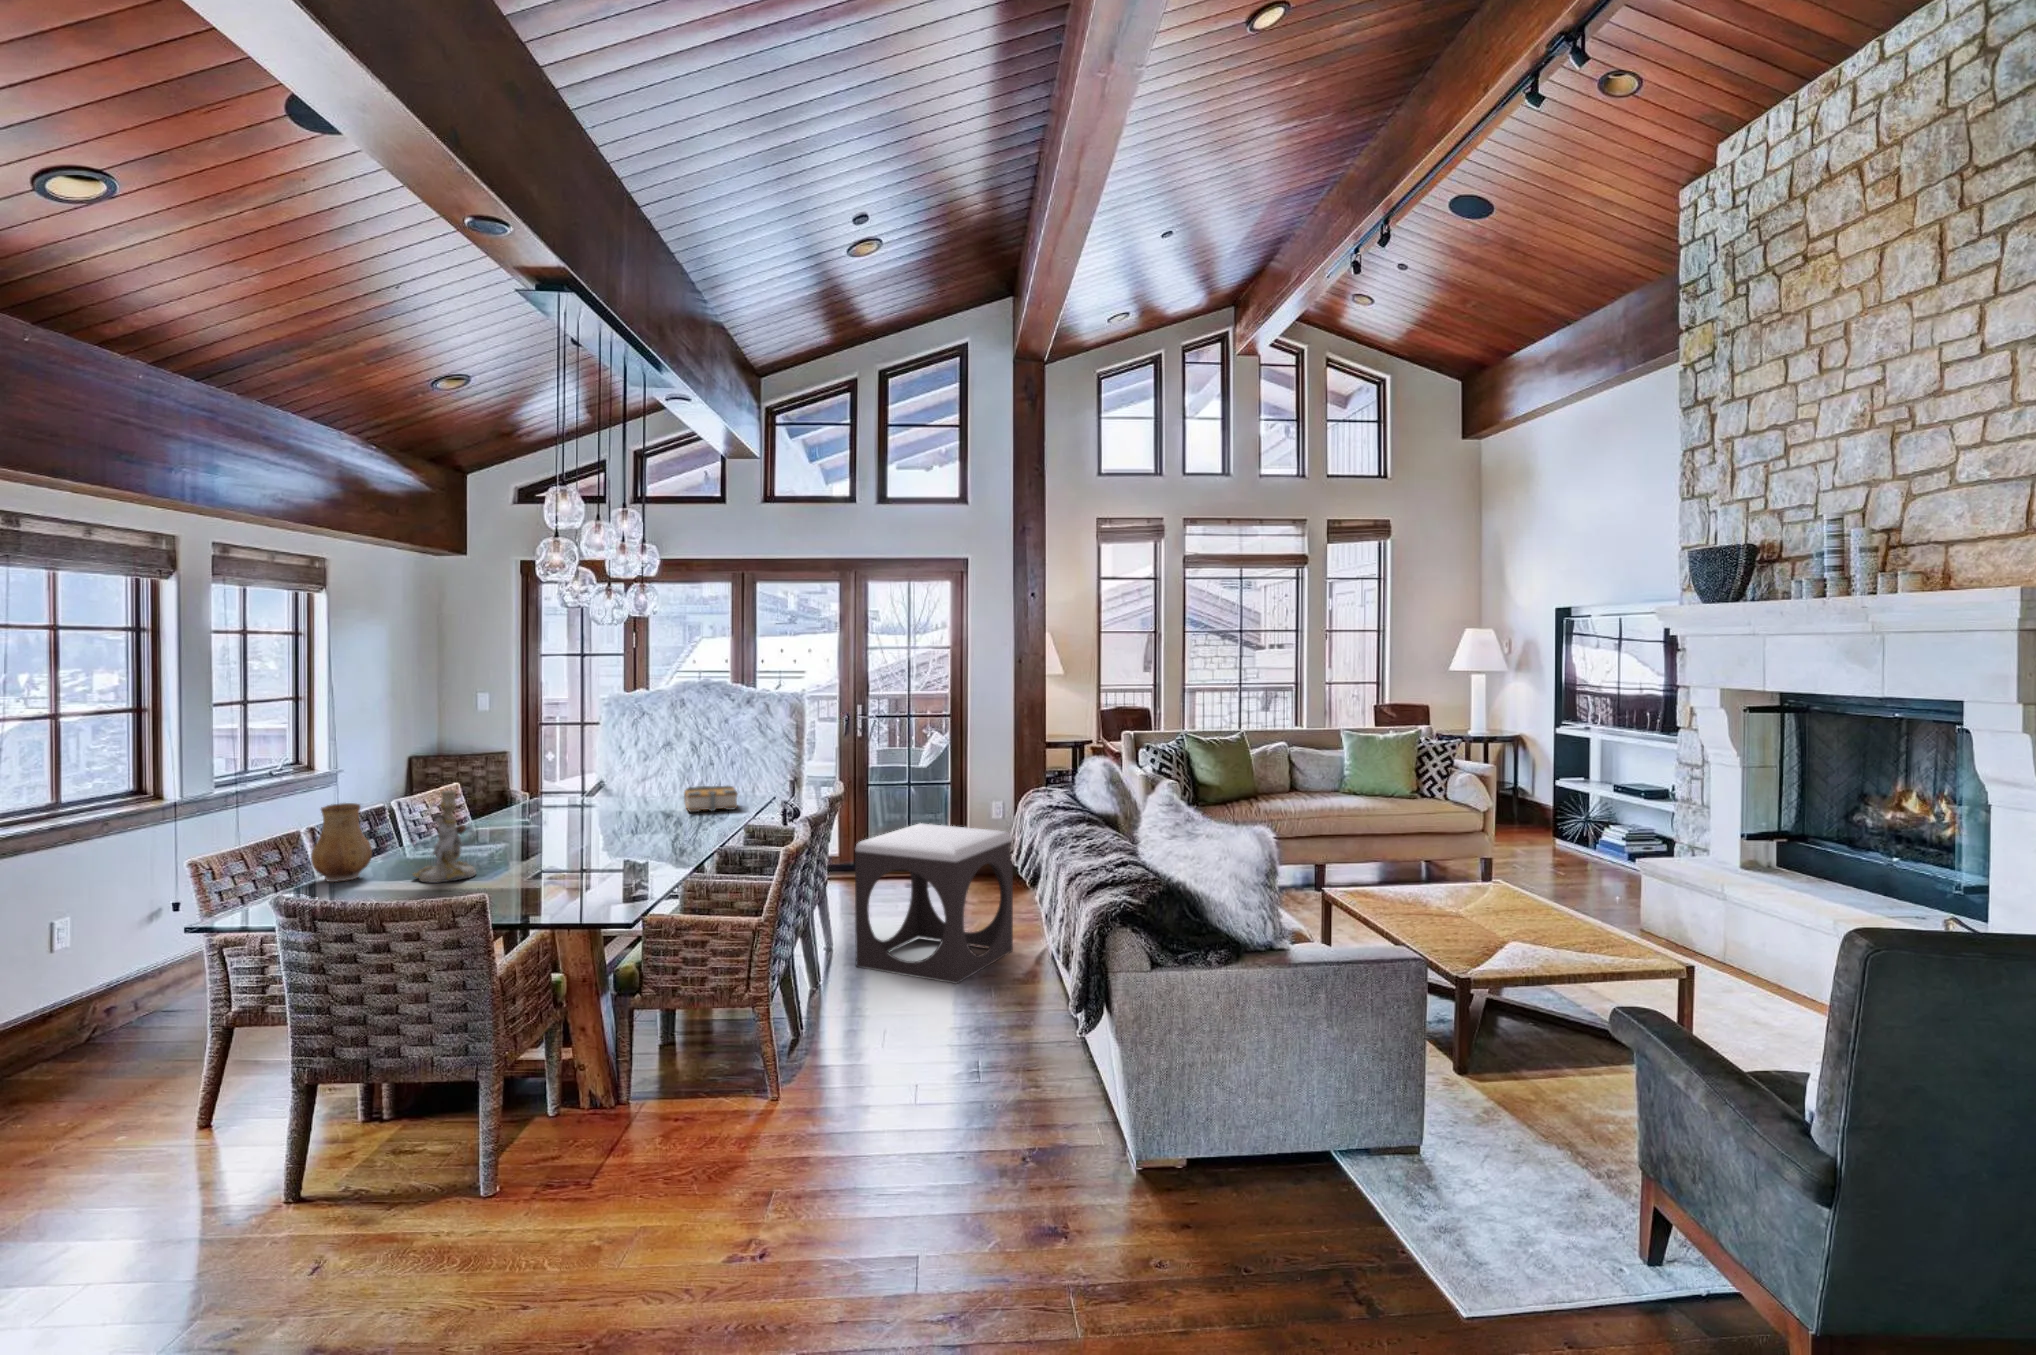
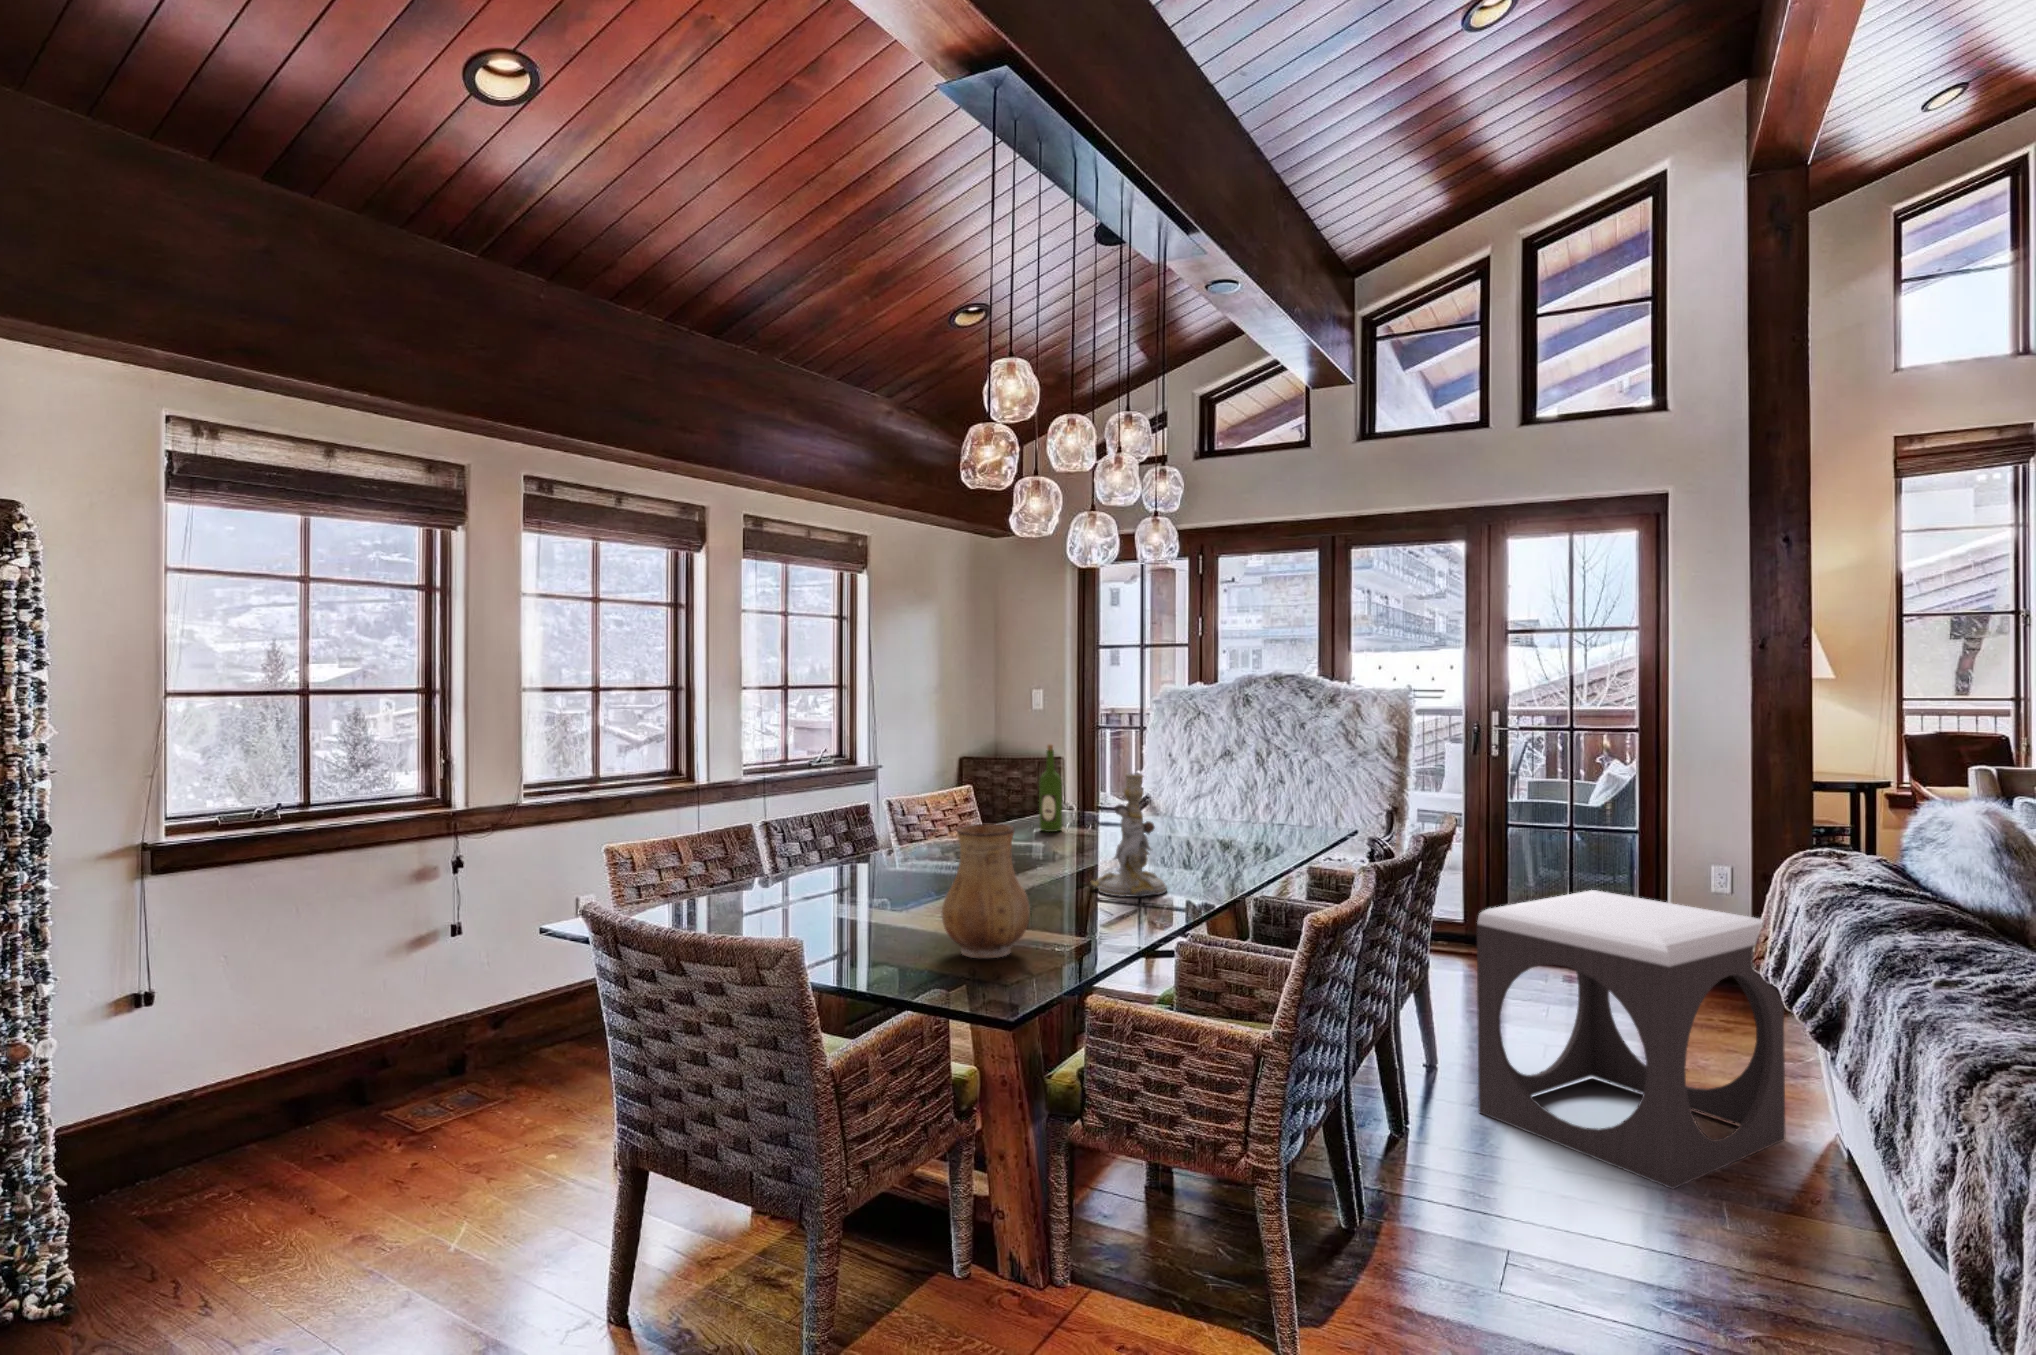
wine bottle: none [538,749,558,817] -> present [1039,744,1062,832]
book: present [684,785,738,812] -> none [1222,805,1294,842]
candlestick: present [413,790,476,882] -> present [1091,773,1167,897]
ceramic pitcher: present [311,803,372,882] -> present [942,824,1030,958]

